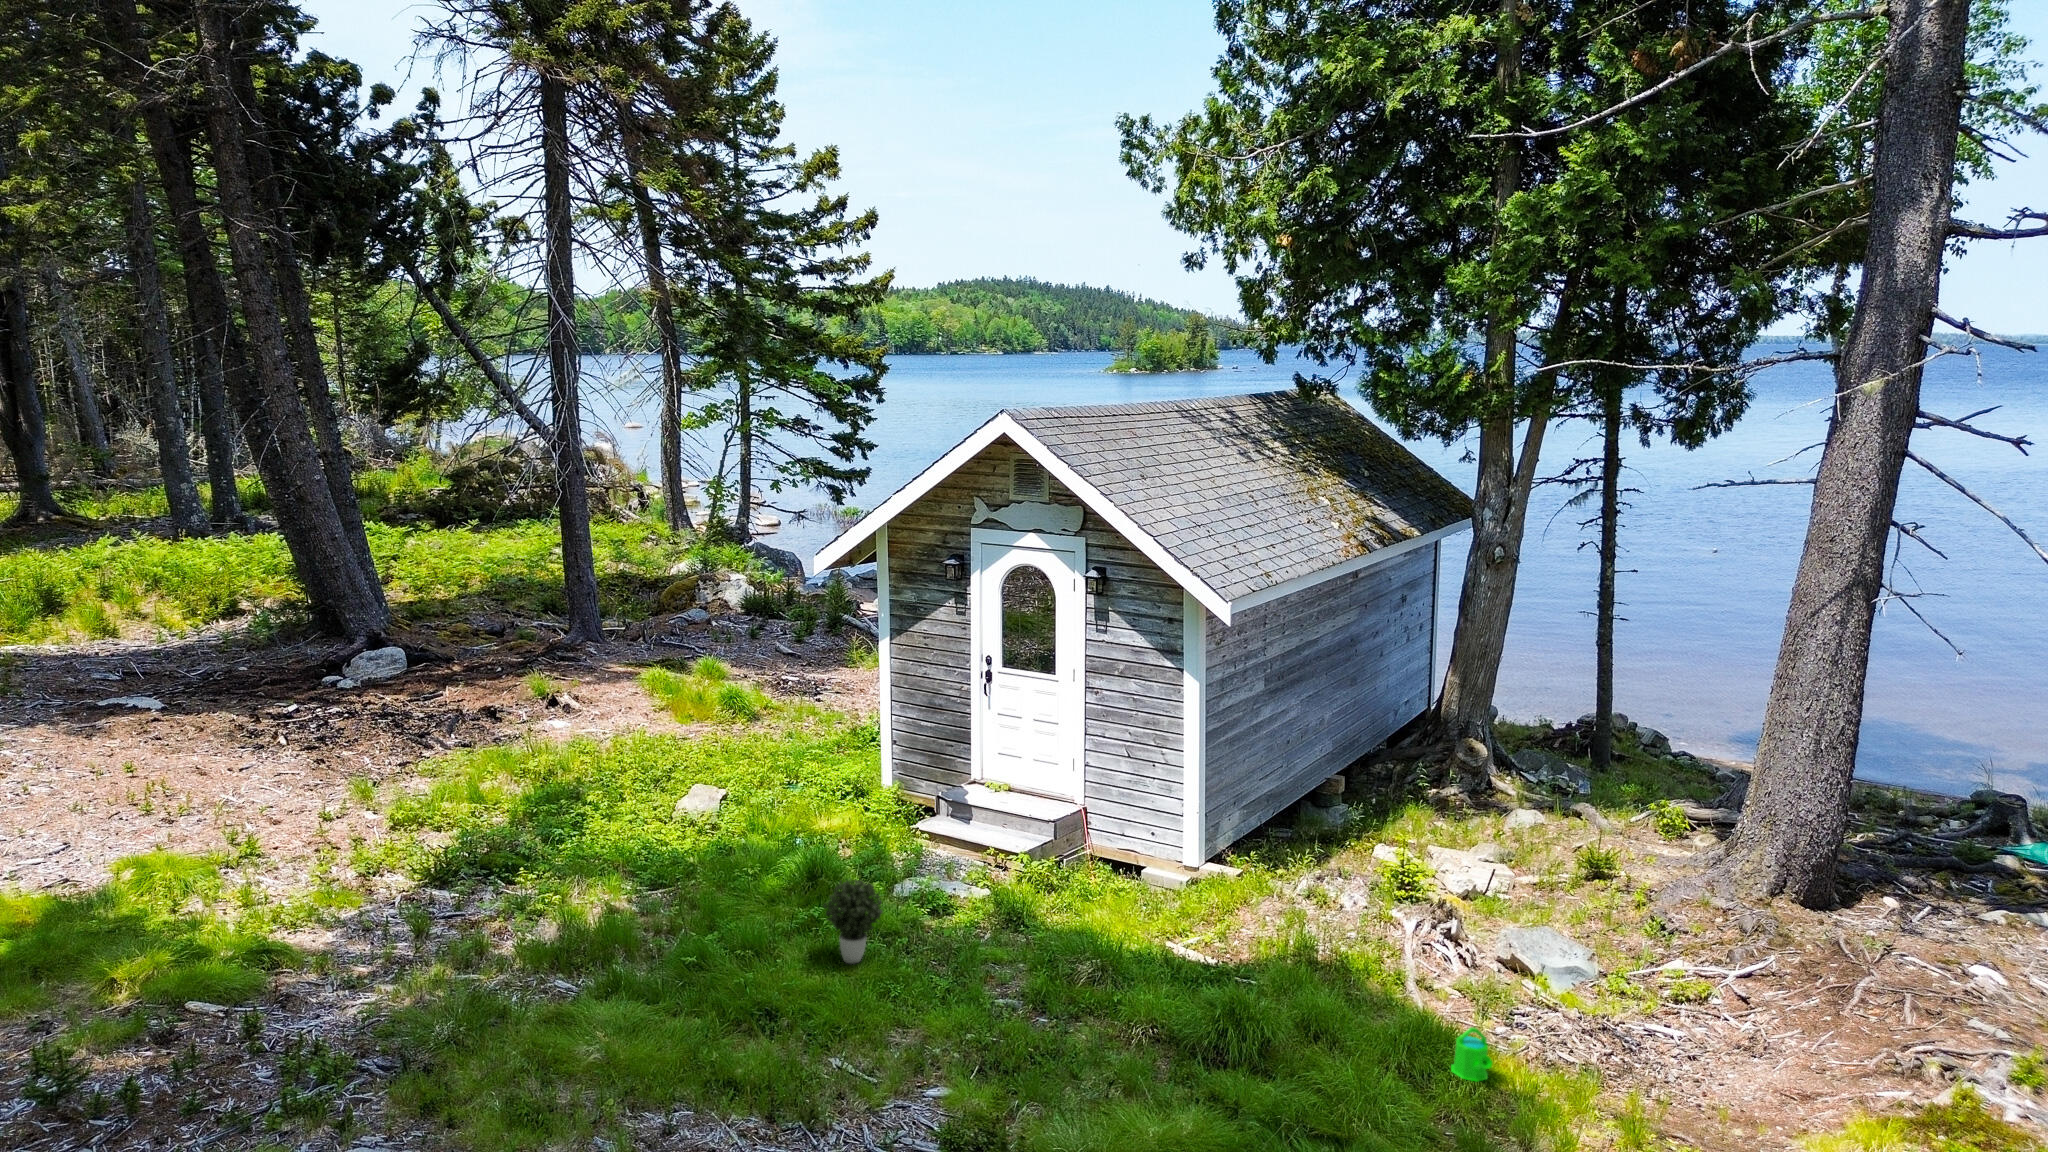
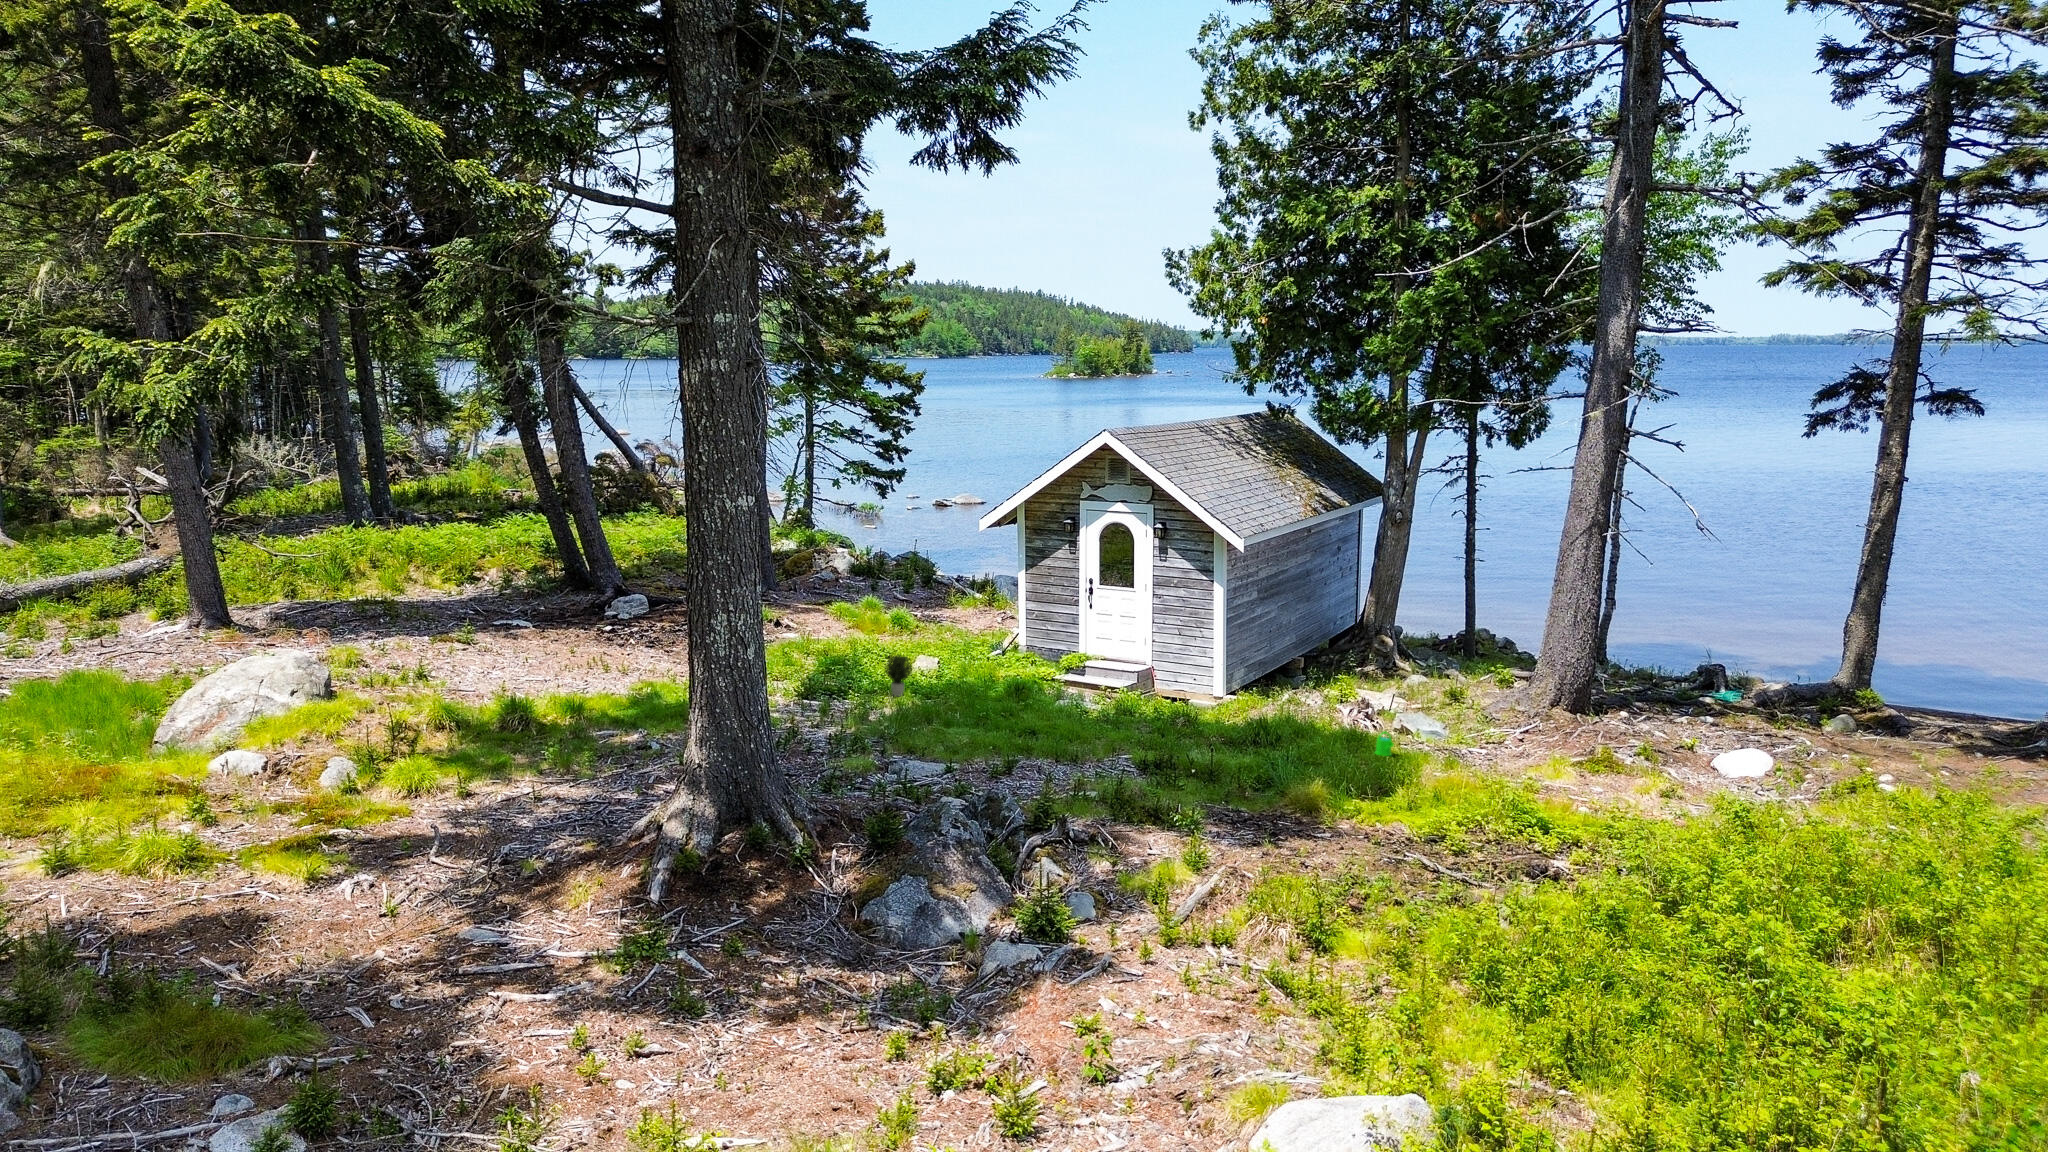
potted plant: present [824,880,883,964] -> present [884,655,912,696]

